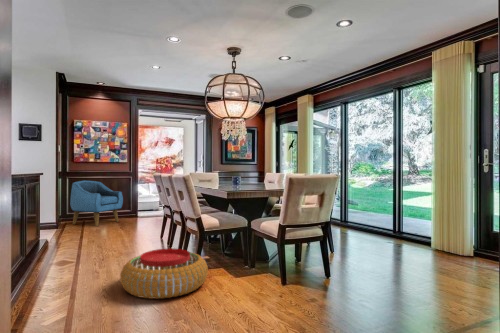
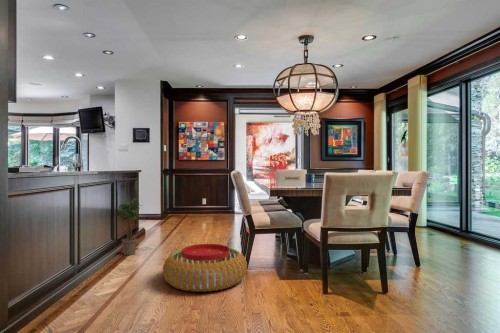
armchair: present [70,180,123,226] -> none [174,177,219,220]
potted plant: none [29,205,65,272] -> present [115,198,139,255]

